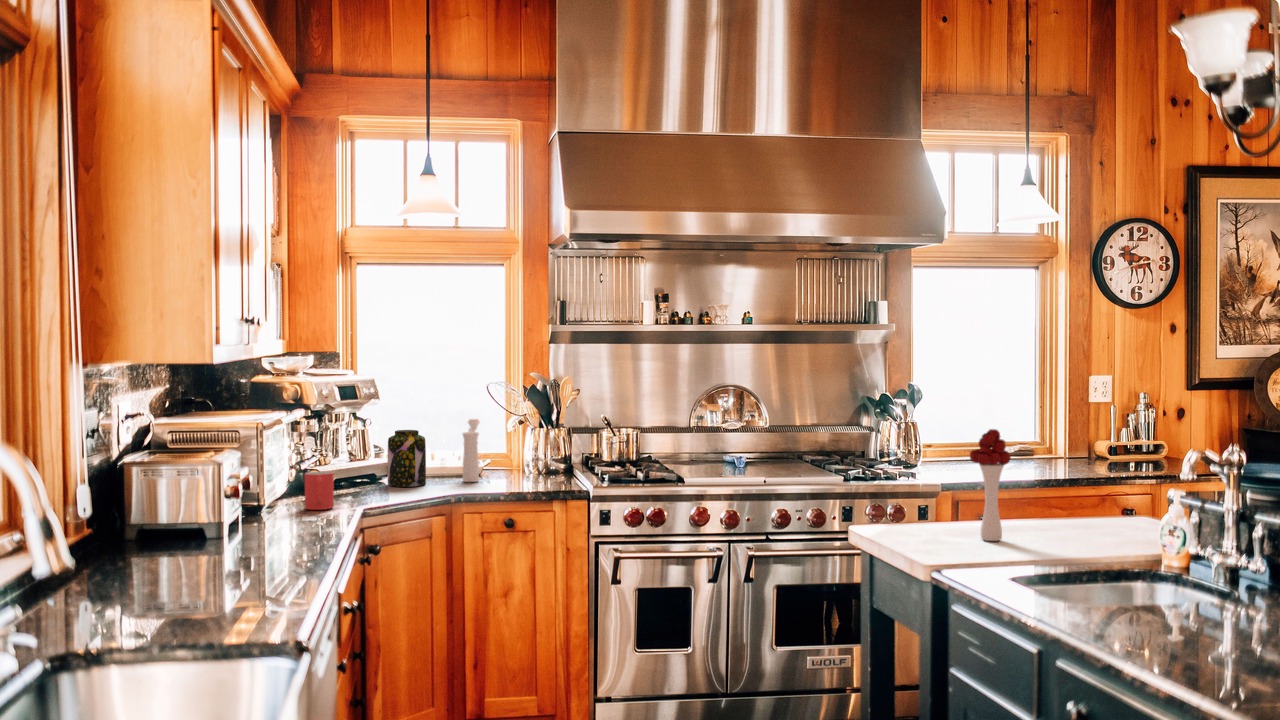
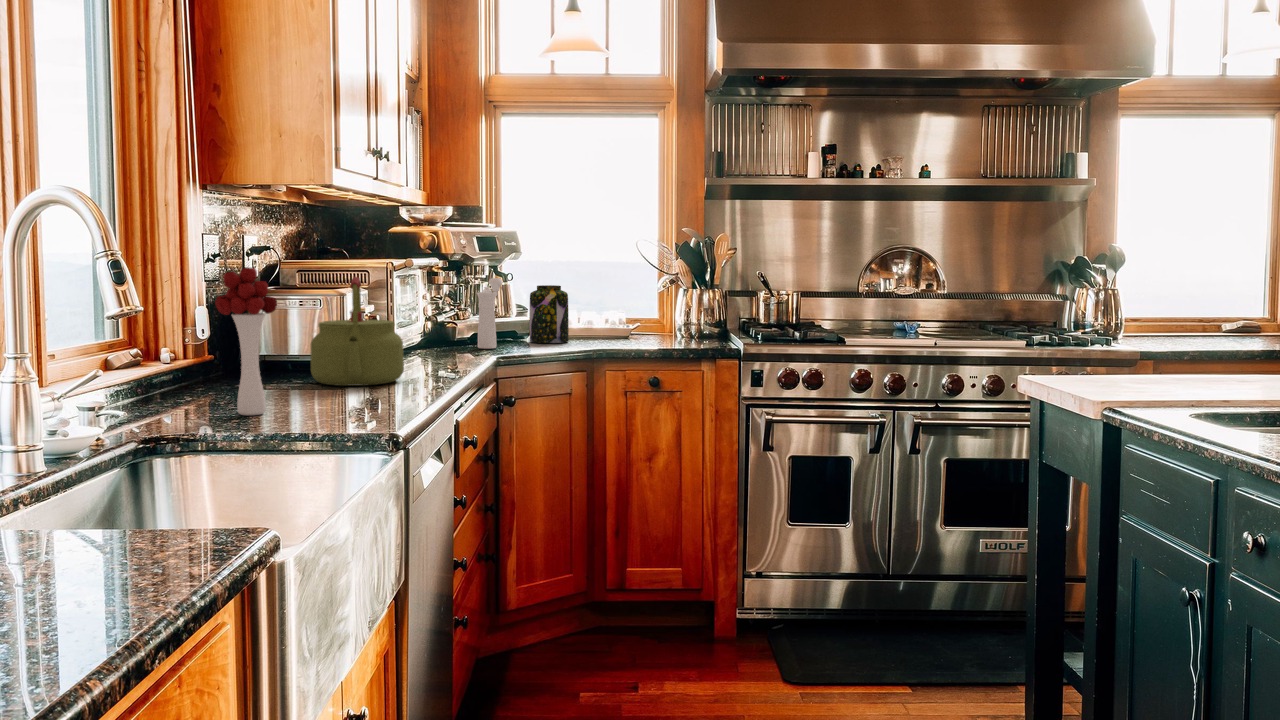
pepper mill: present [463,419,480,482] -> present [477,278,503,349]
flower bouquet: present [970,429,1011,541] -> present [215,267,277,415]
kettle: none [190,450,284,557] -> present [310,277,404,386]
mug: present [305,471,334,510] -> none [439,318,468,356]

